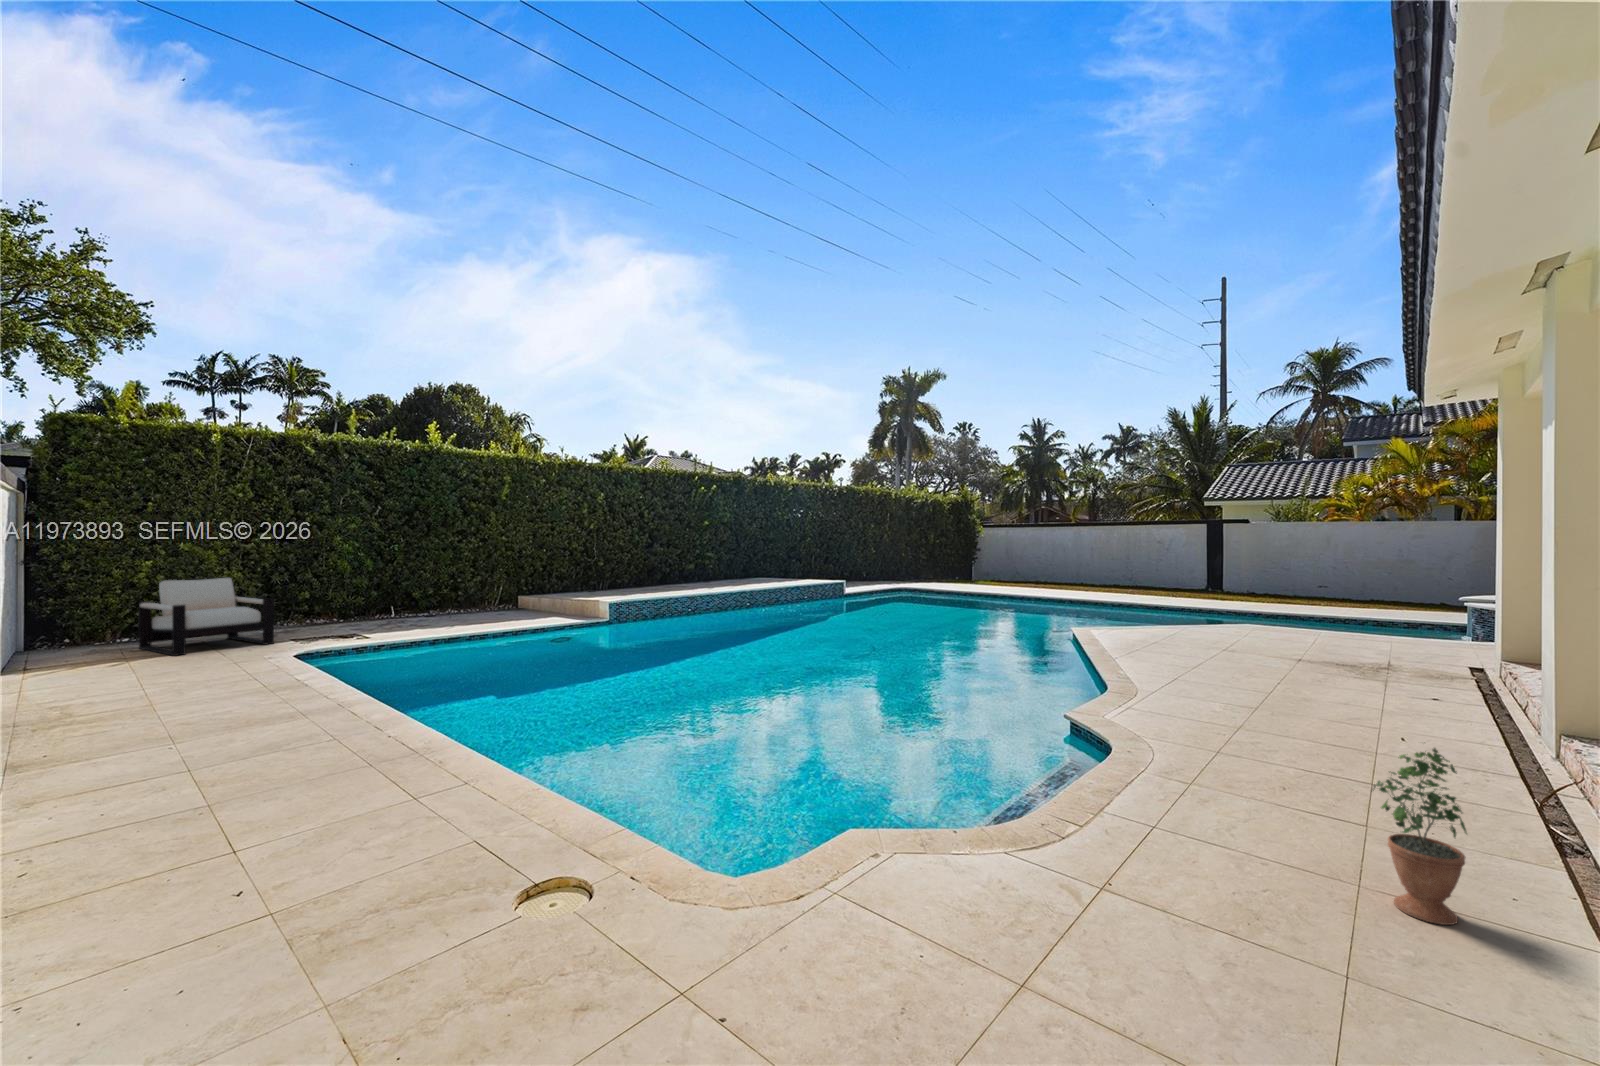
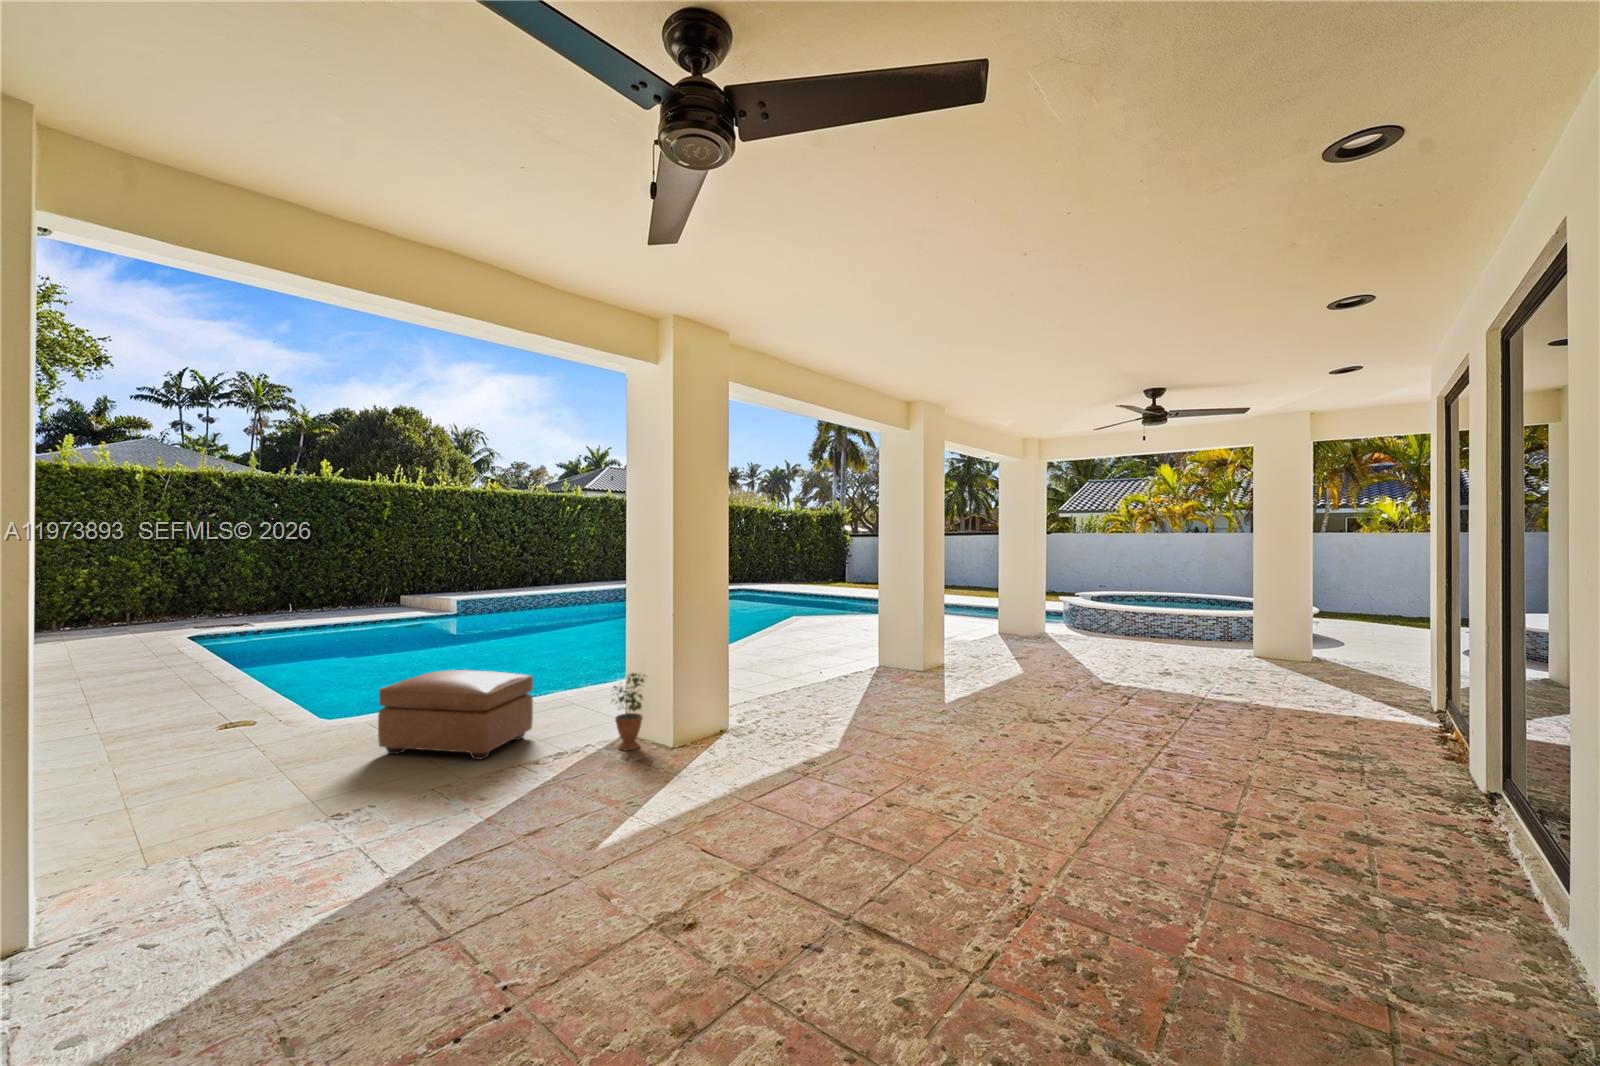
armchair: present [139,578,274,656] -> none [78,582,180,640]
ottoman: none [934,742,1234,967] -> present [378,670,533,759]

